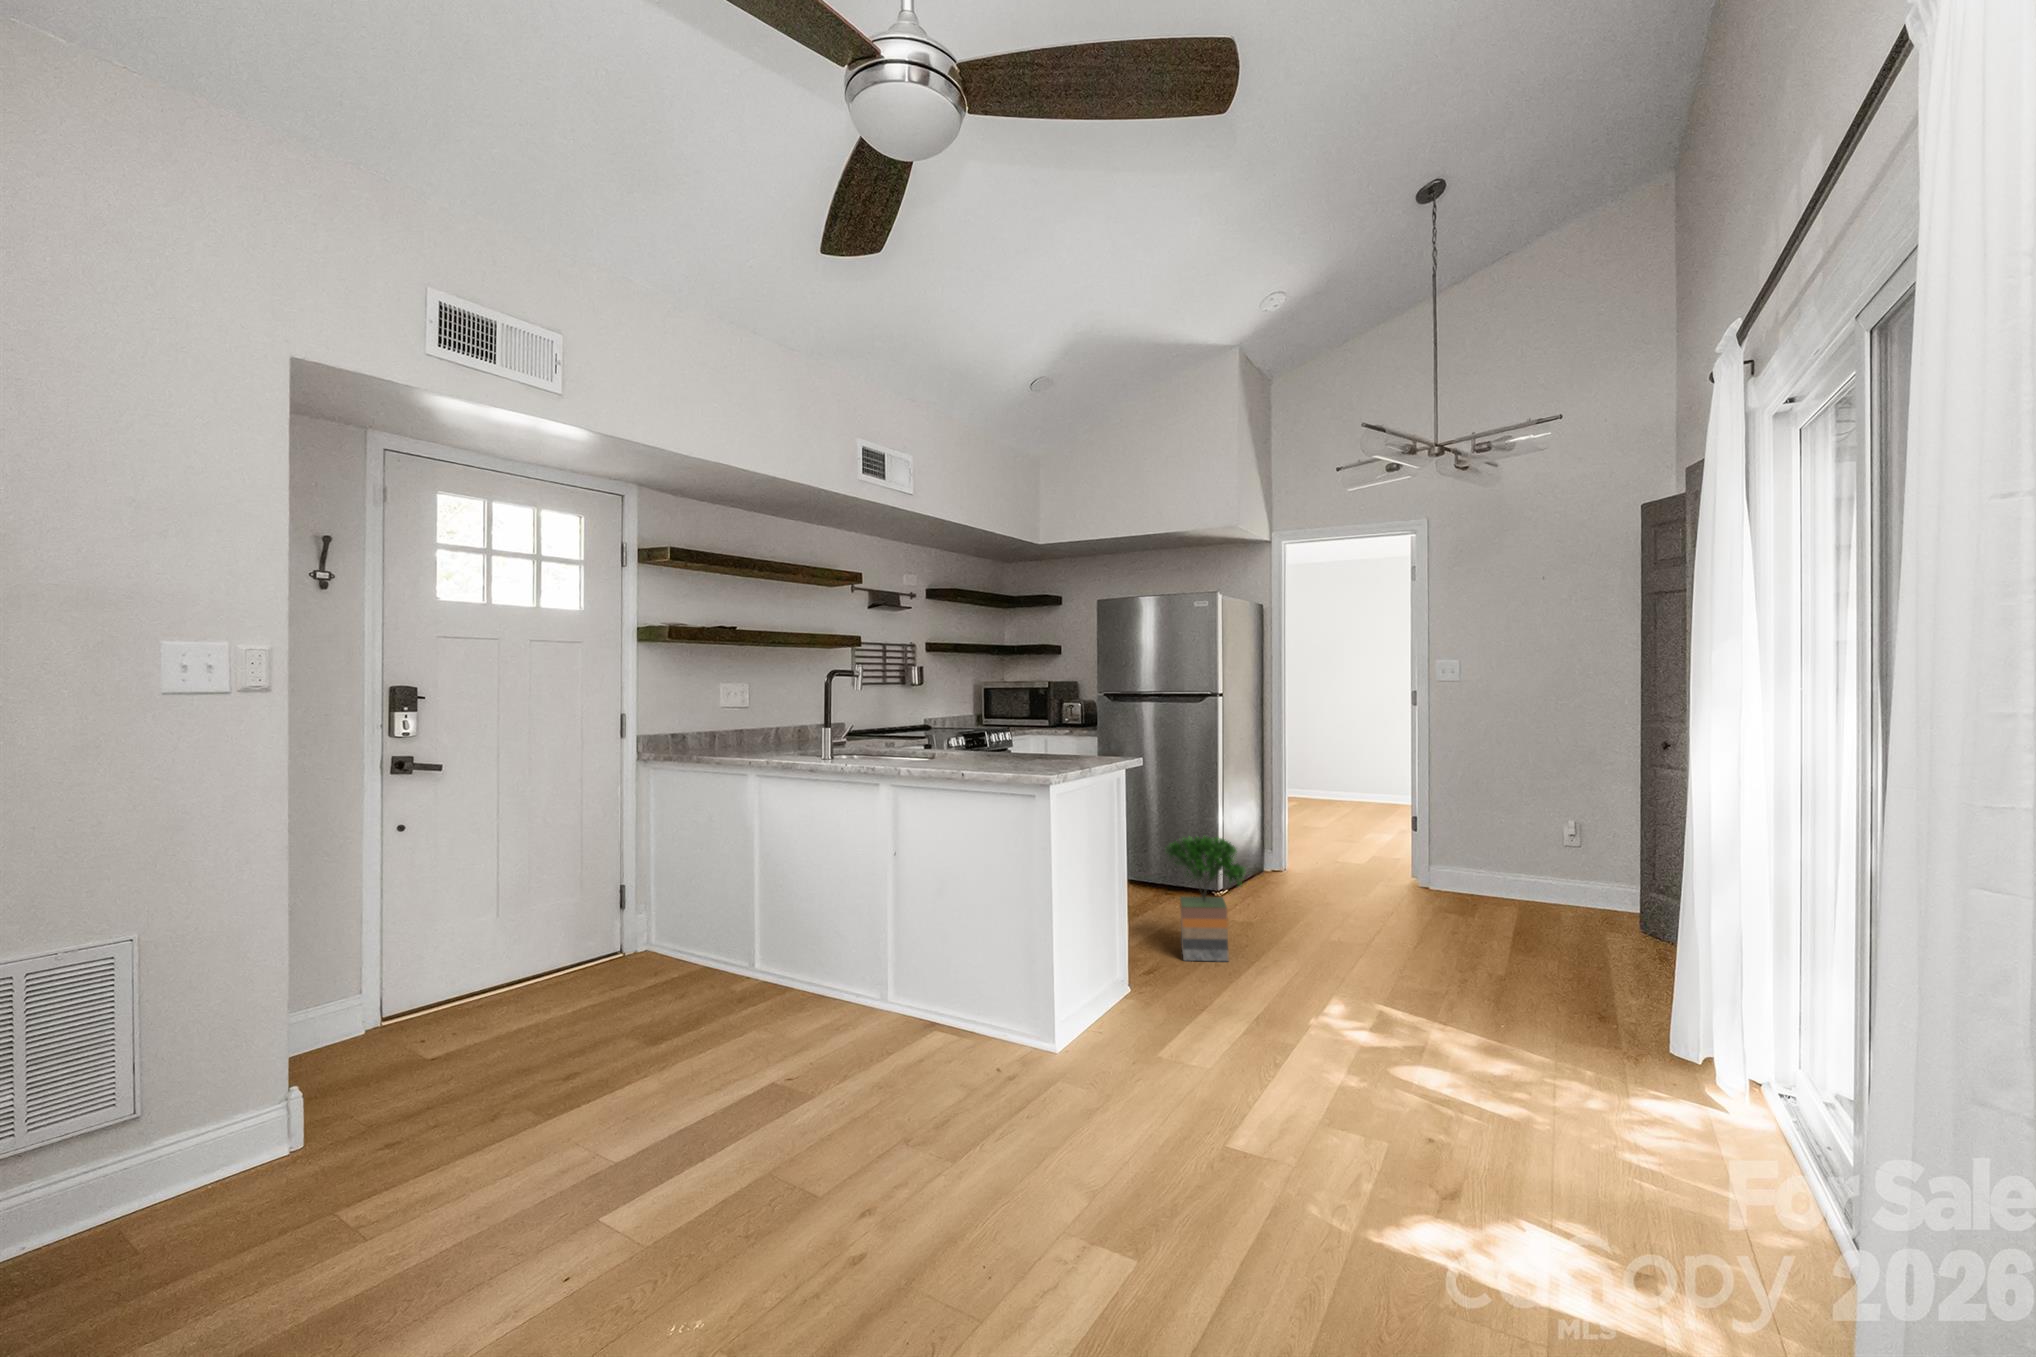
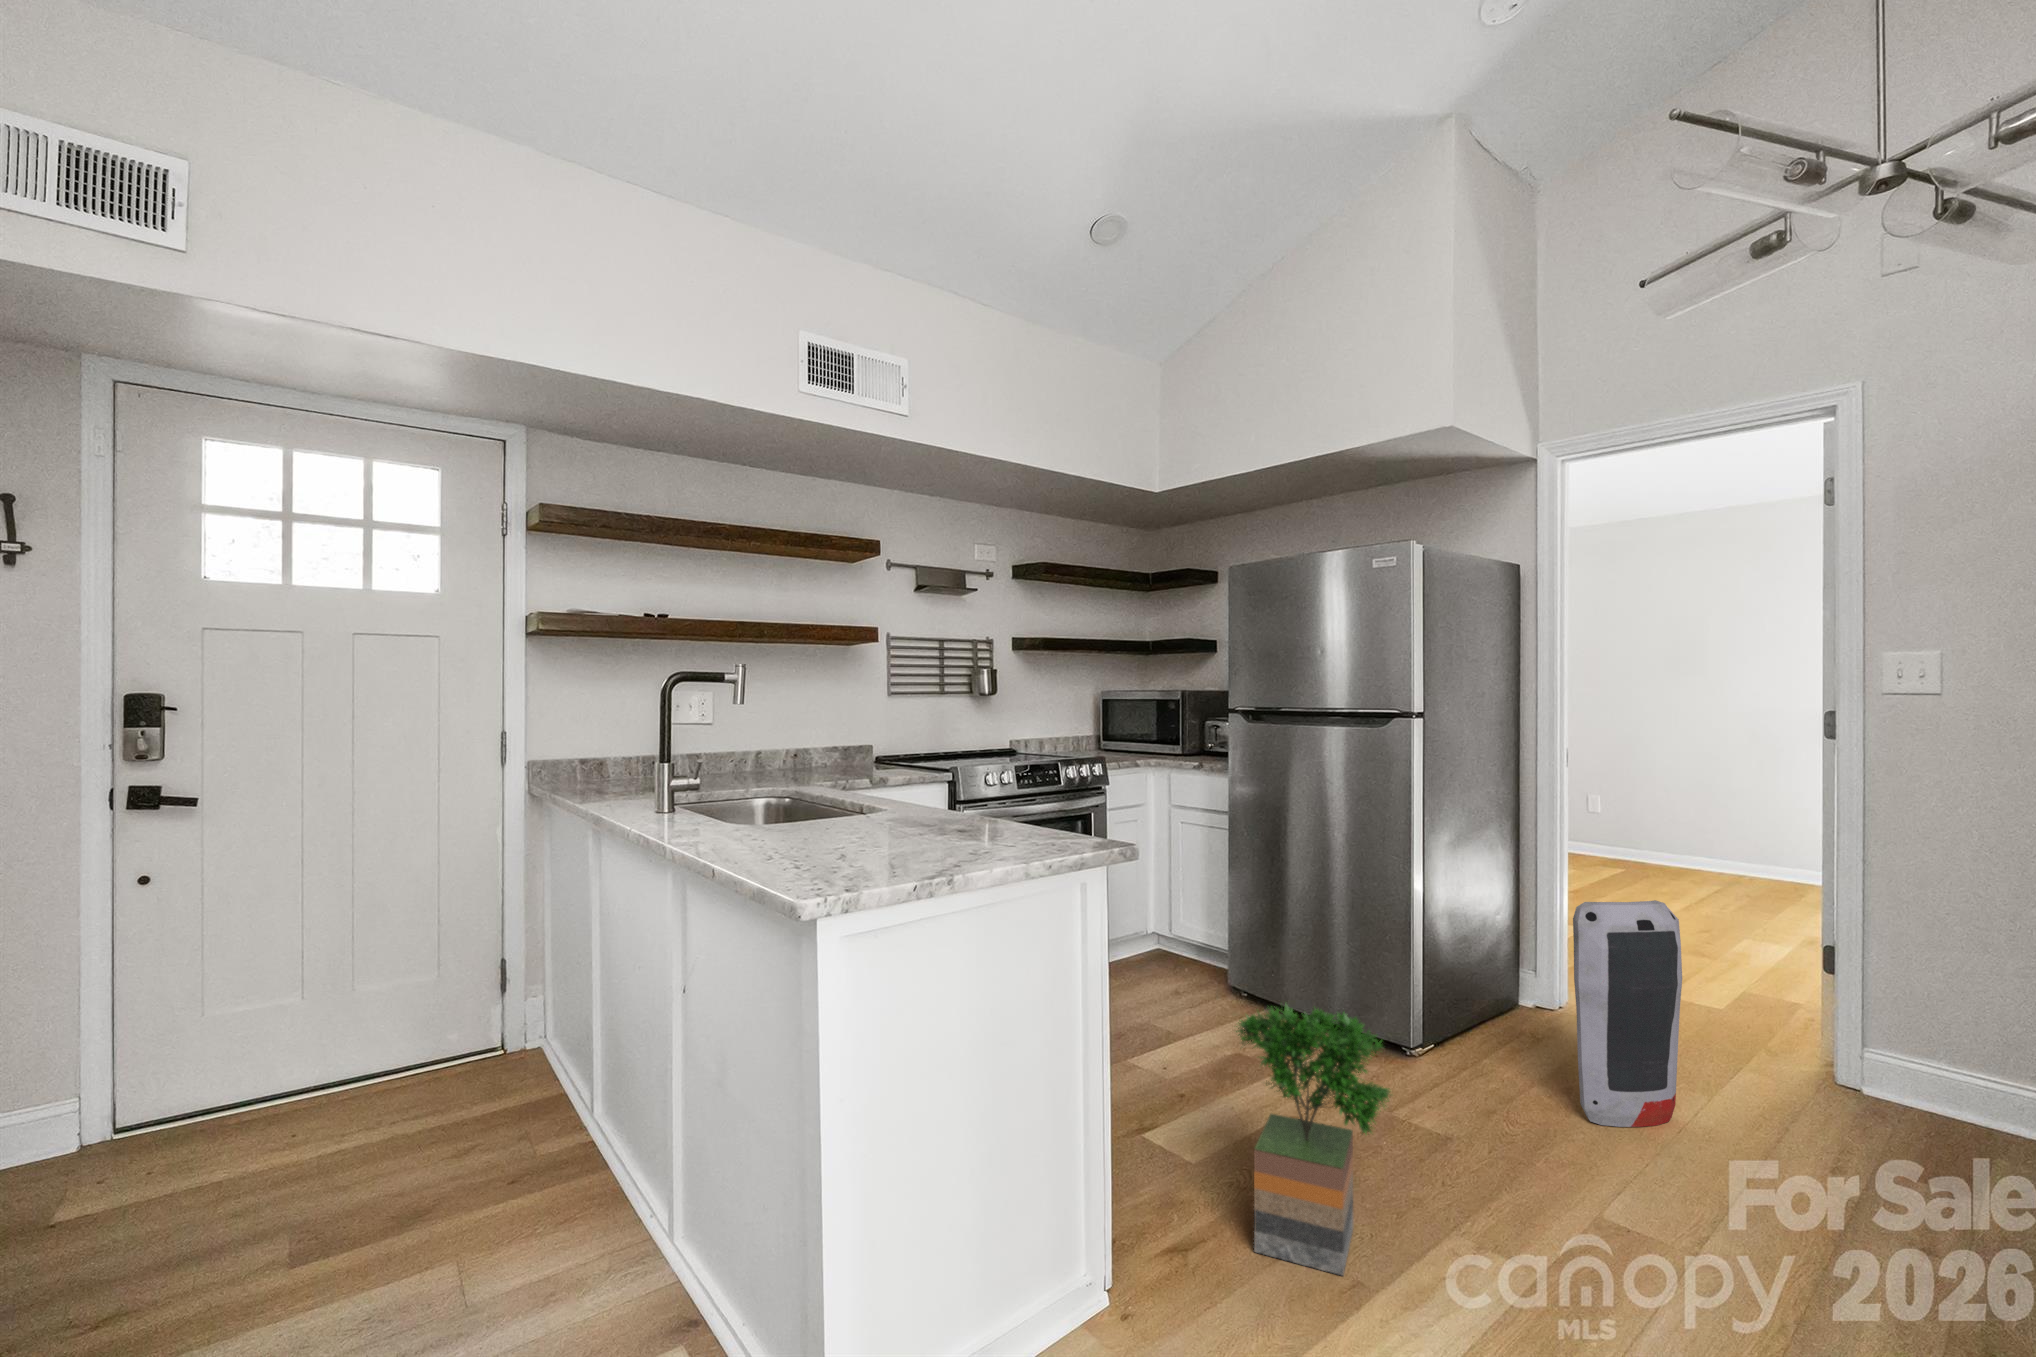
air purifier: none [1305,782,1355,903] -> present [1573,900,1682,1127]

